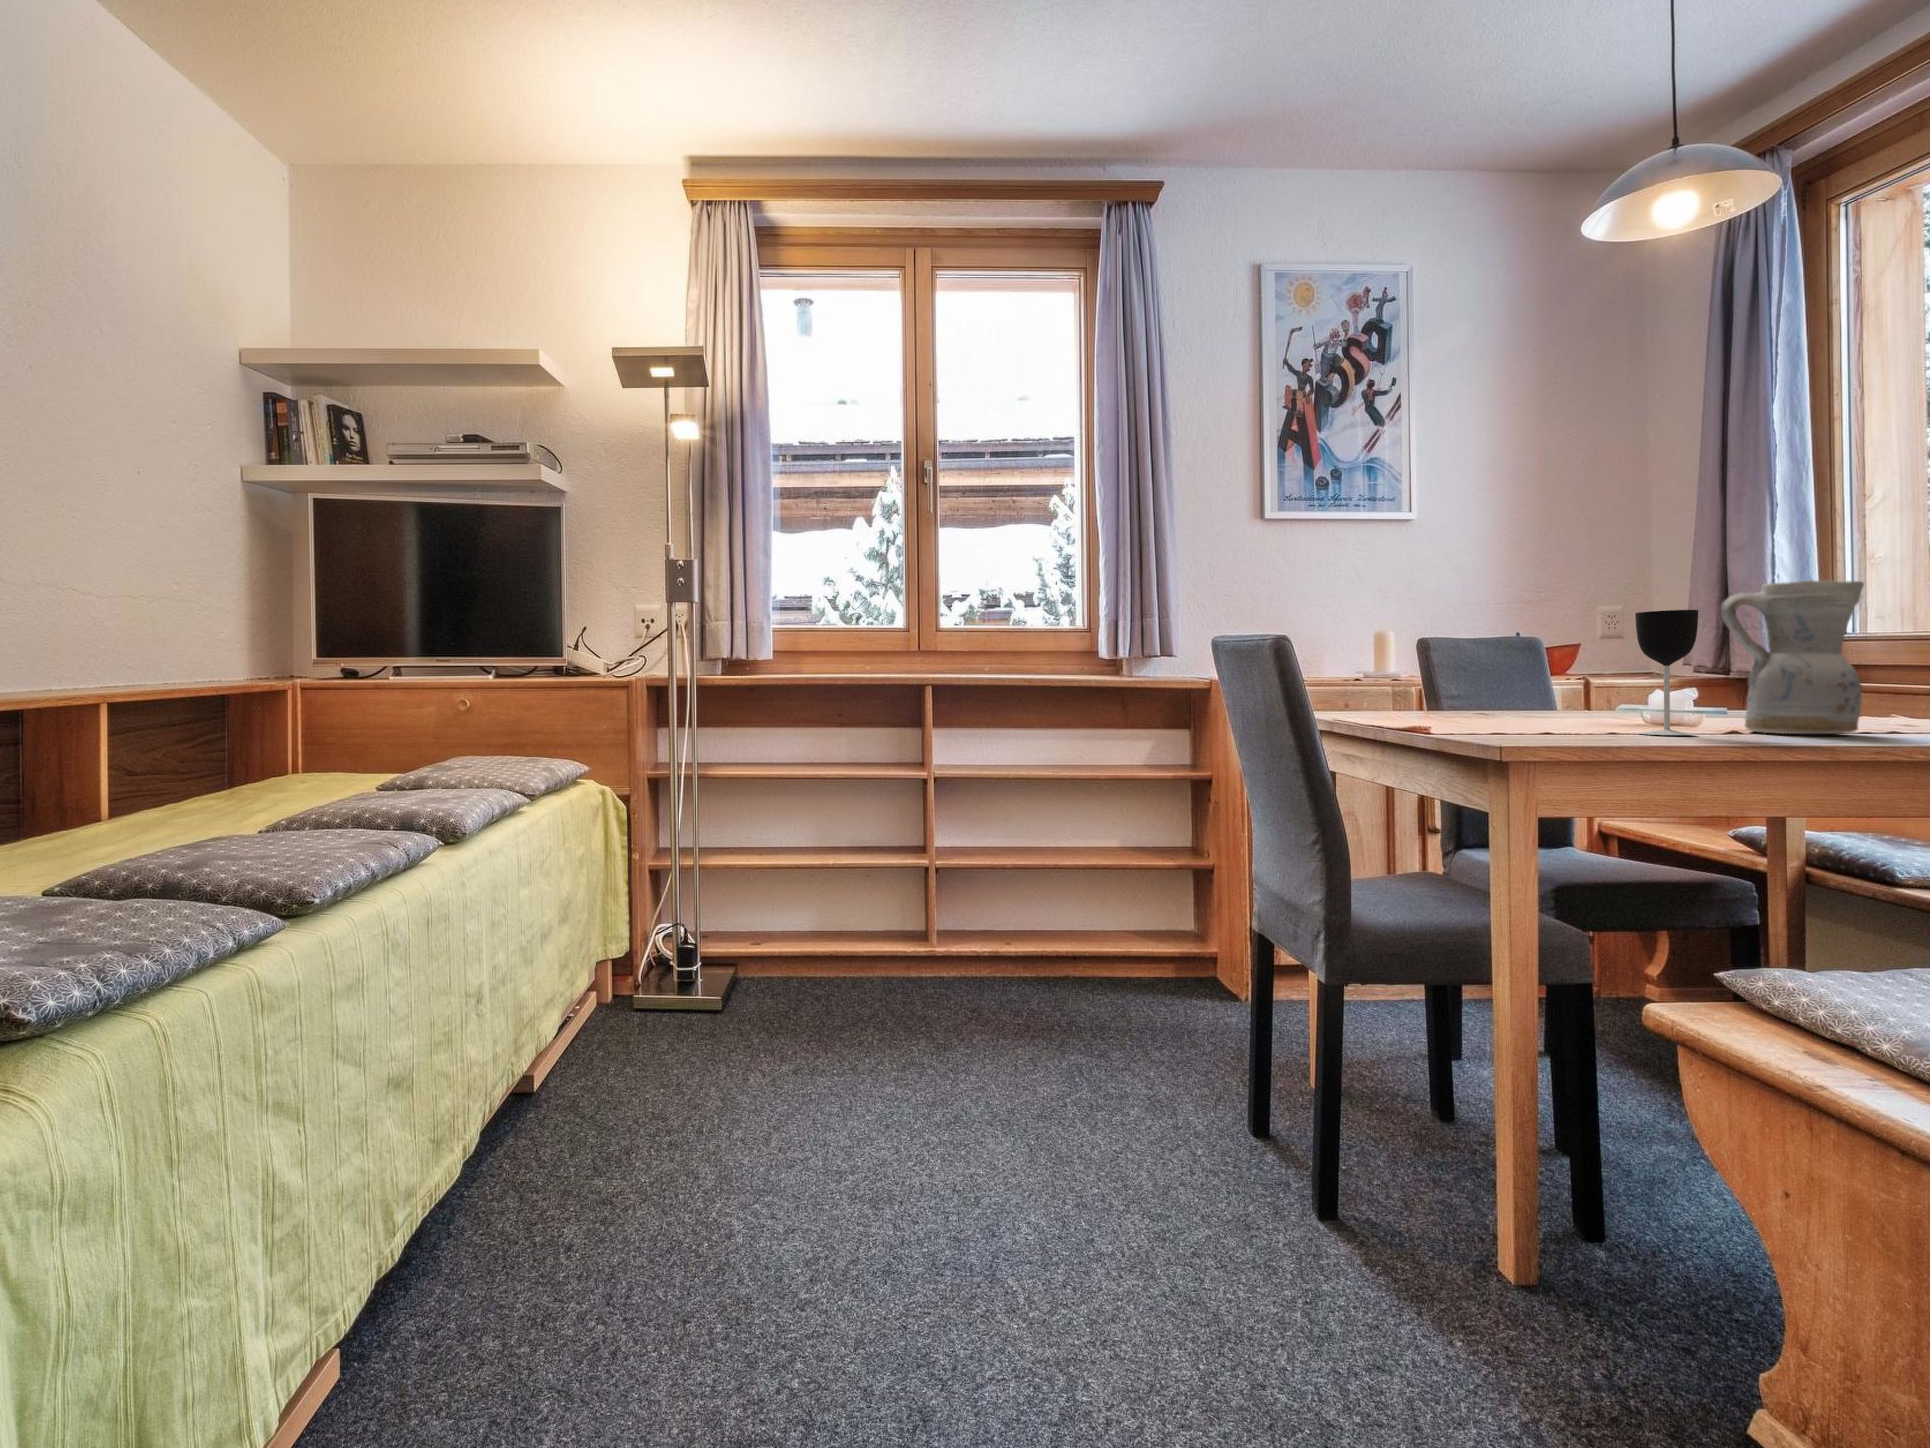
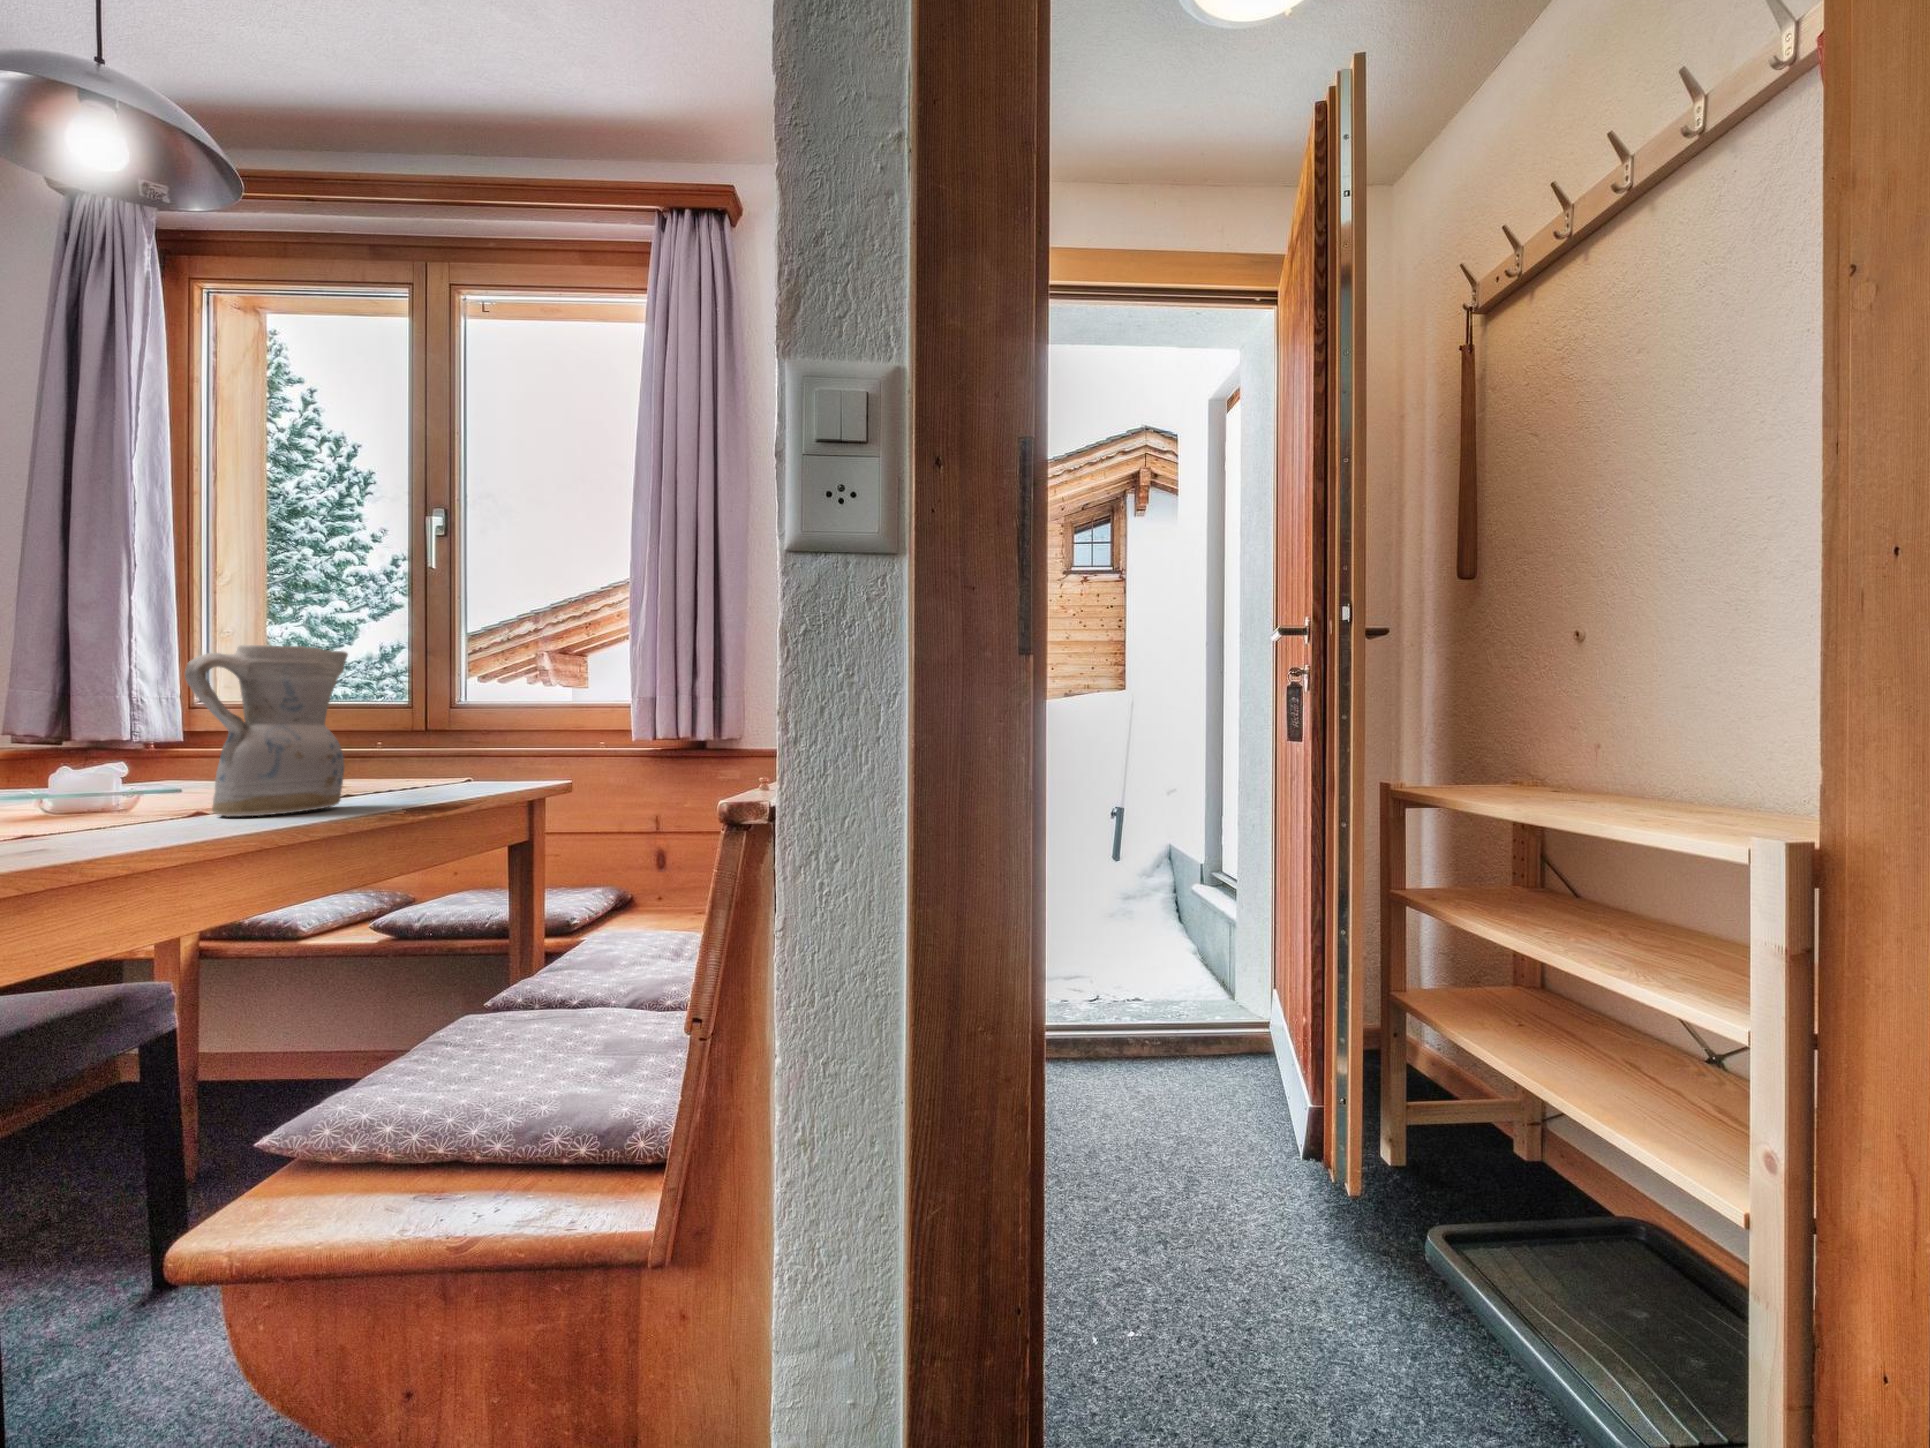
wine glass: present [1635,610,1698,735] -> none [71,667,177,842]

